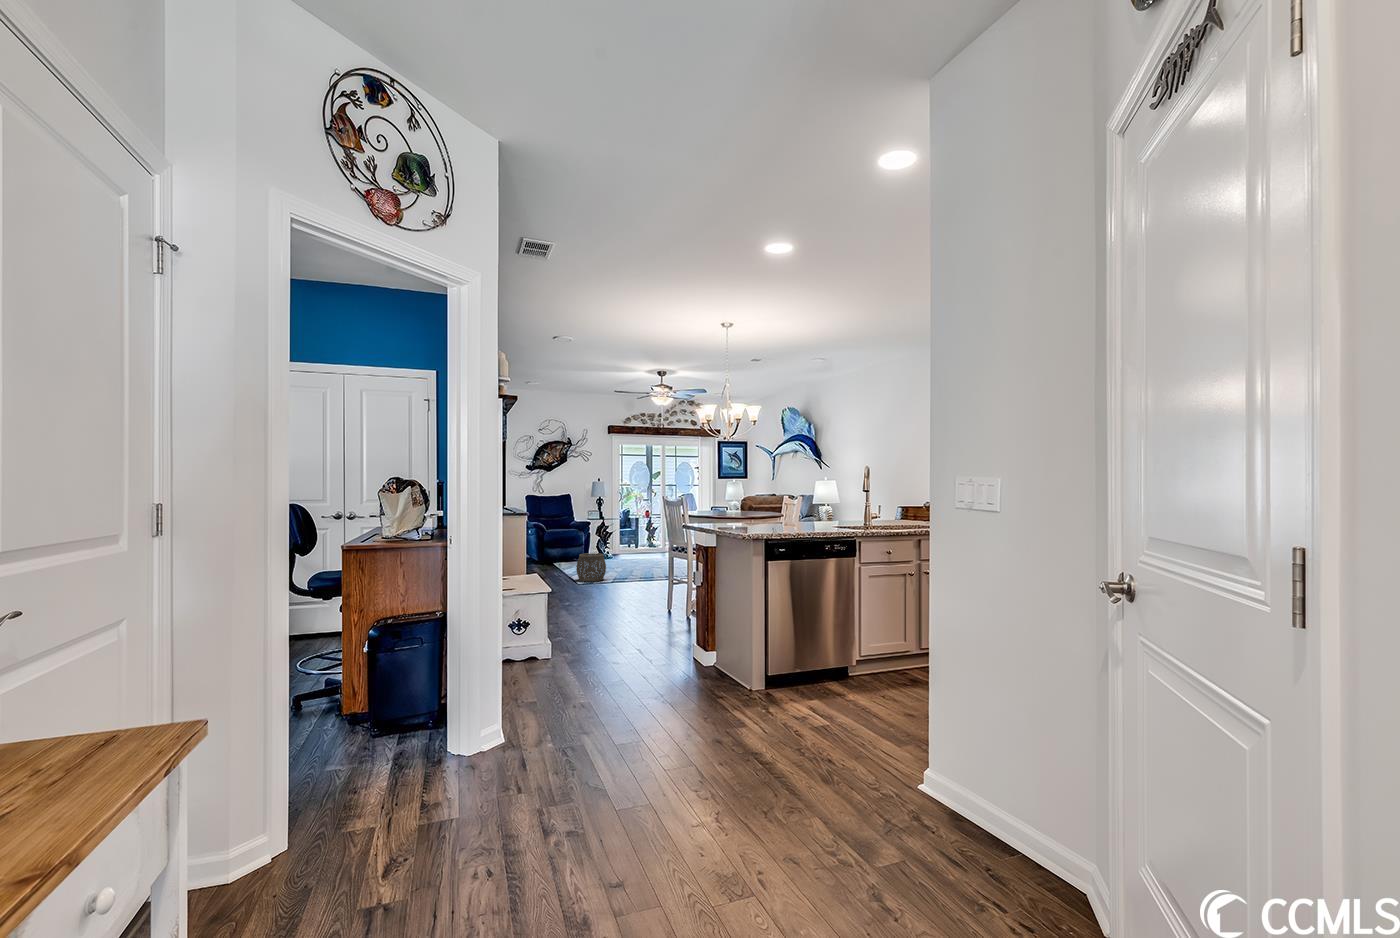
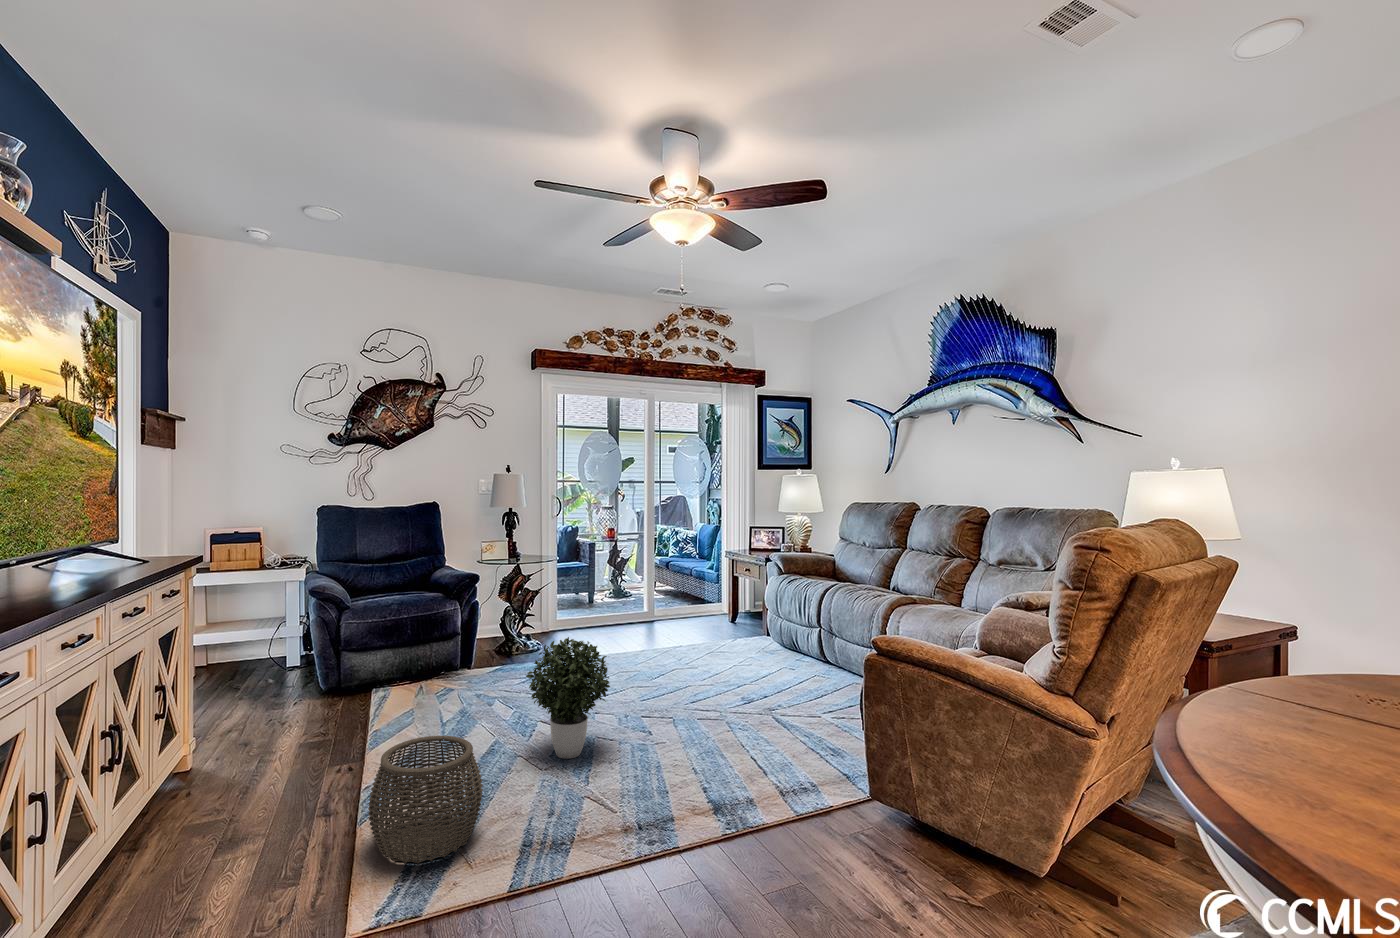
potted plant: none [615,533,643,573] -> present [526,637,610,759]

